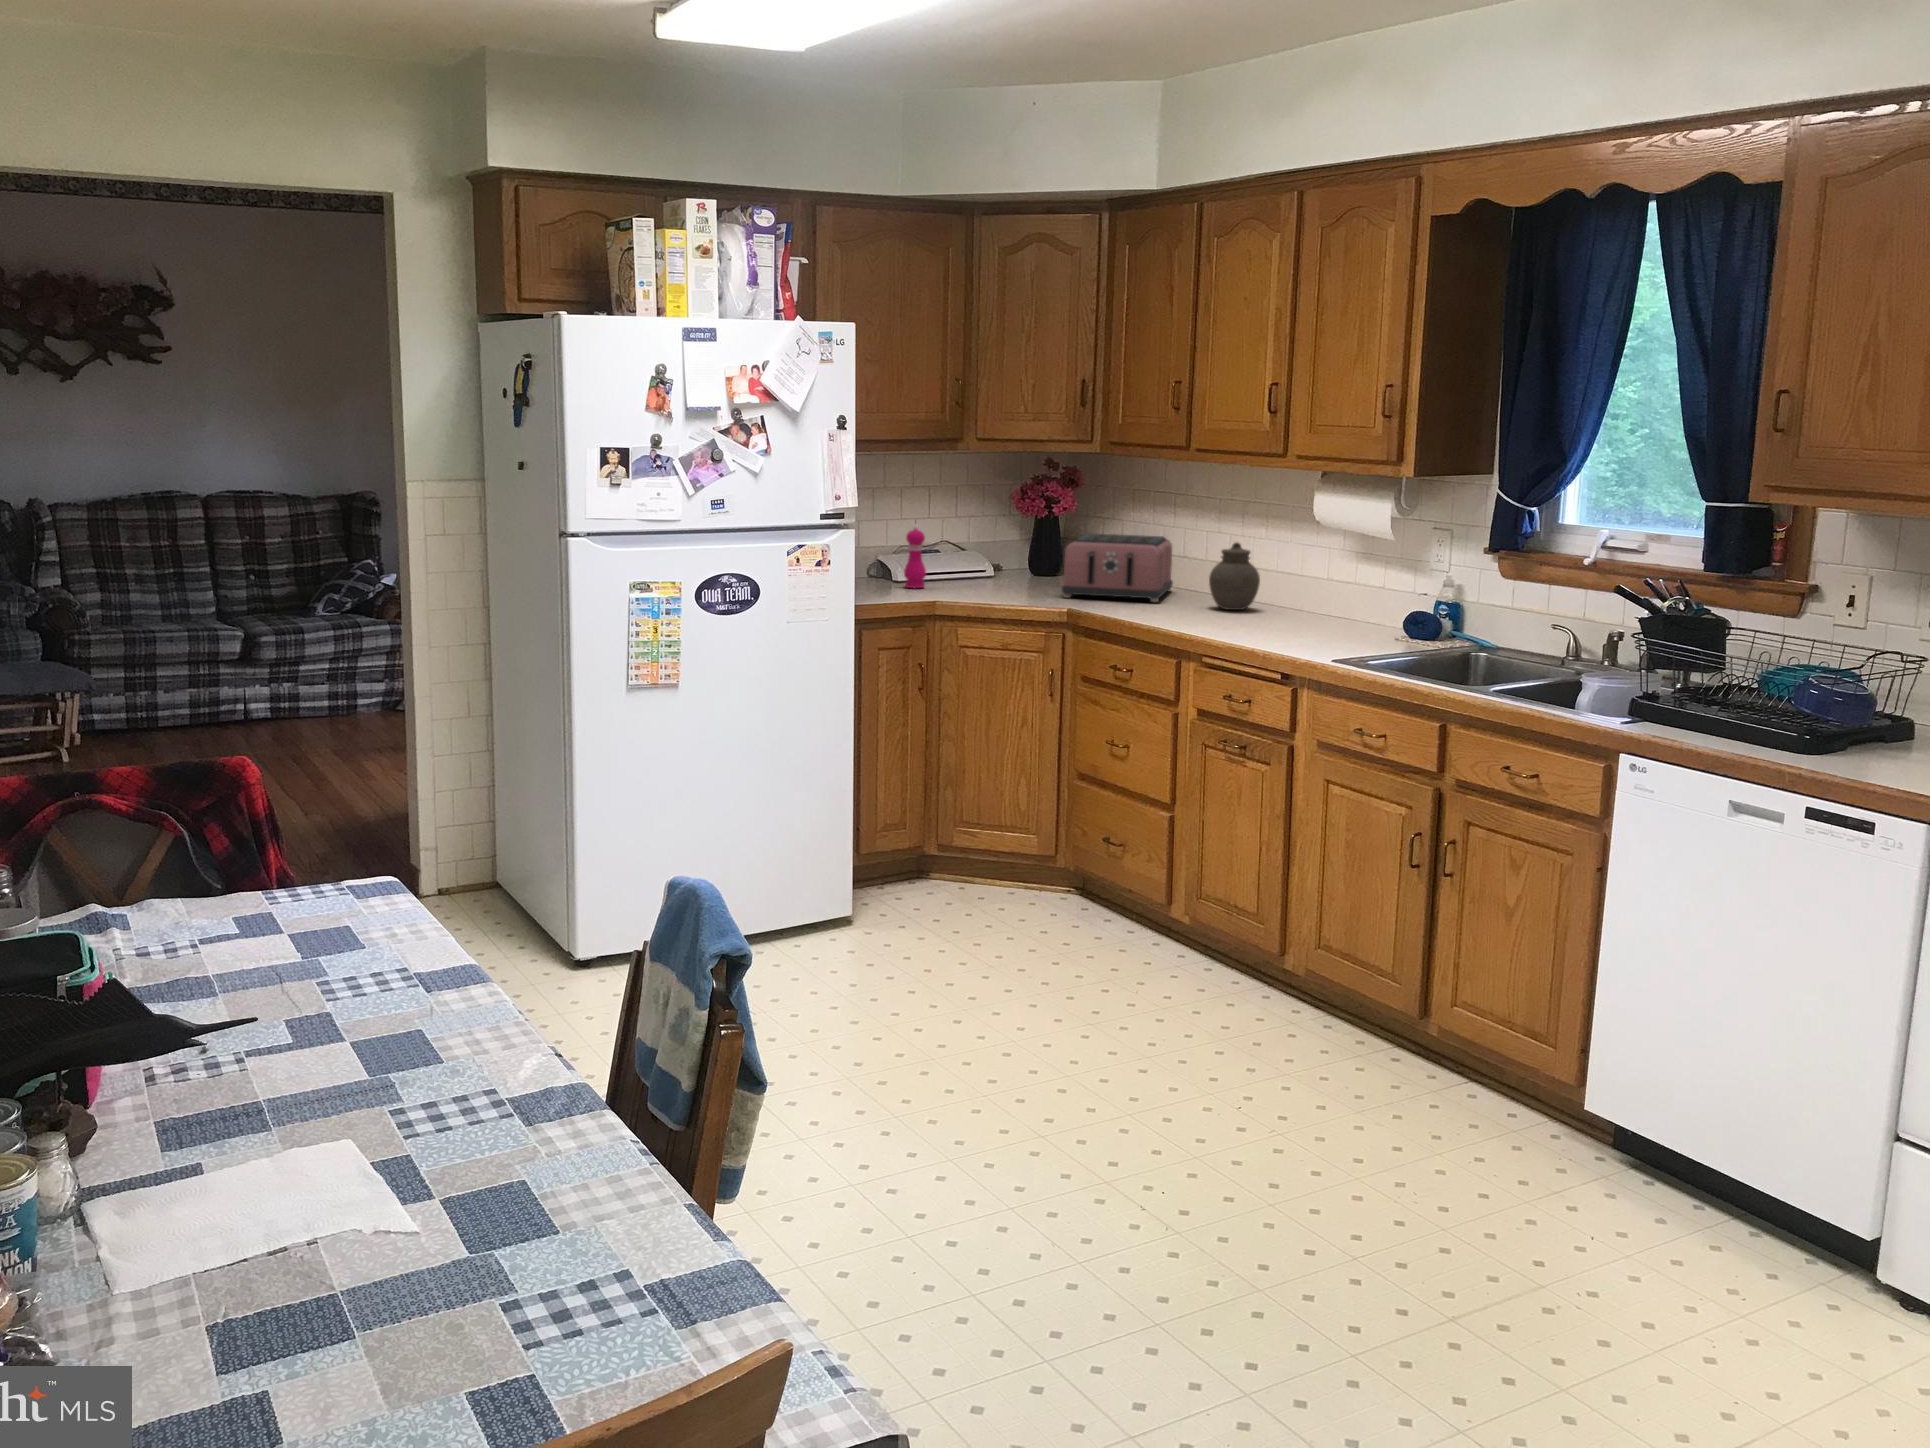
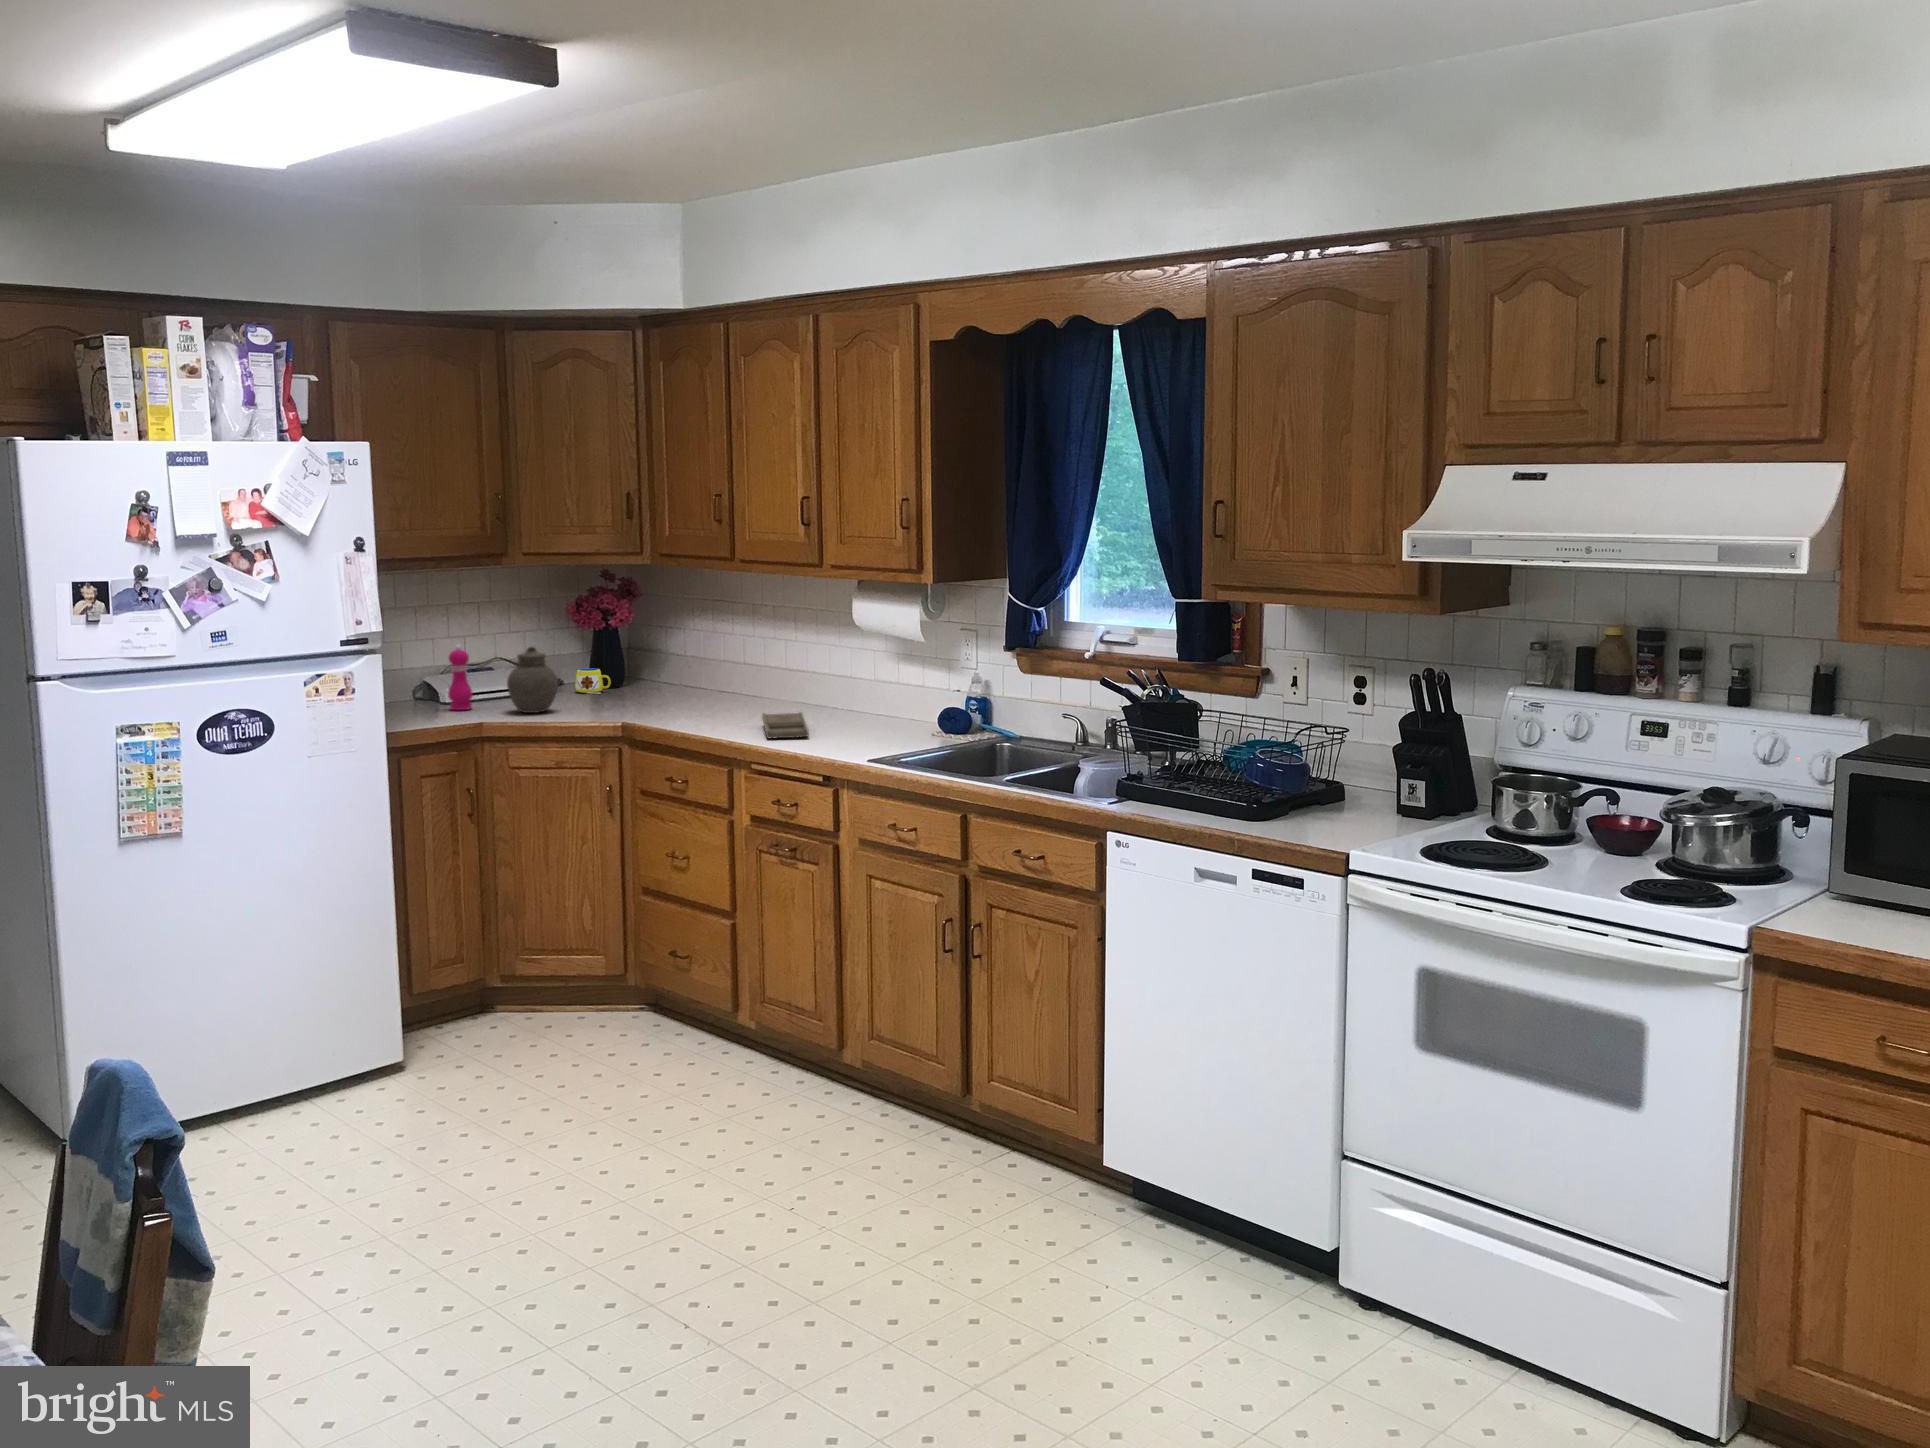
toaster: present [1062,533,1173,602] -> none [615,645,731,711]
jar: present [1209,542,1260,610] -> present [507,647,558,713]
mug: none [1018,555,1052,580] -> present [575,668,611,693]
tray: none [1212,606,1264,633] -> present [762,712,809,738]

